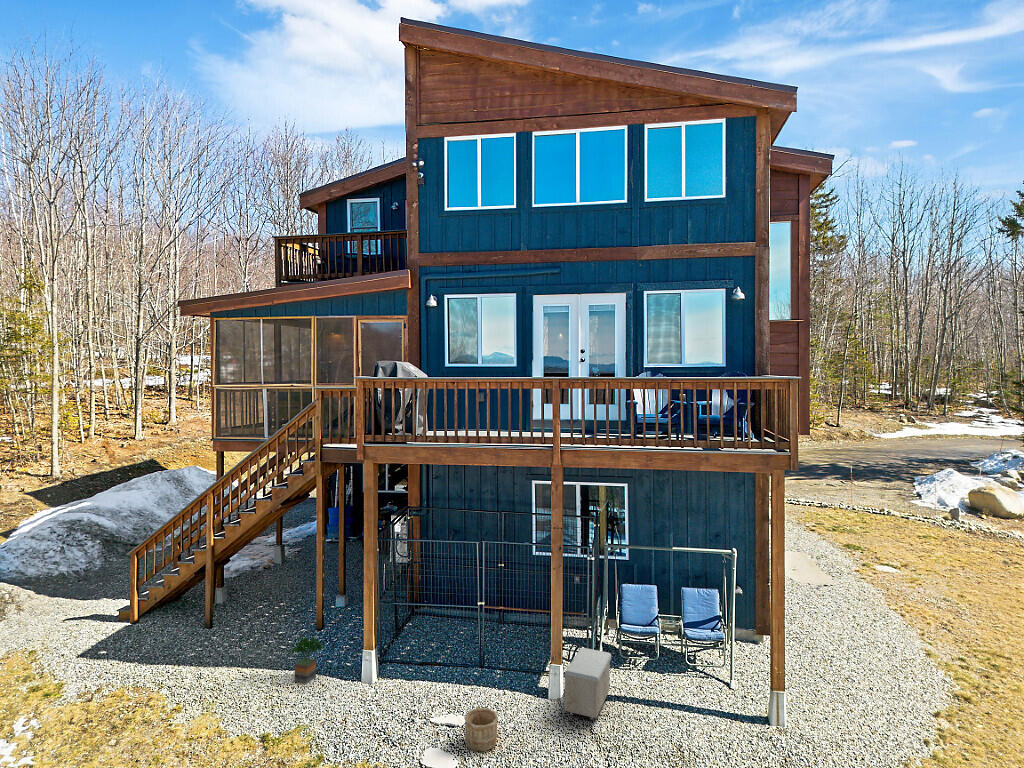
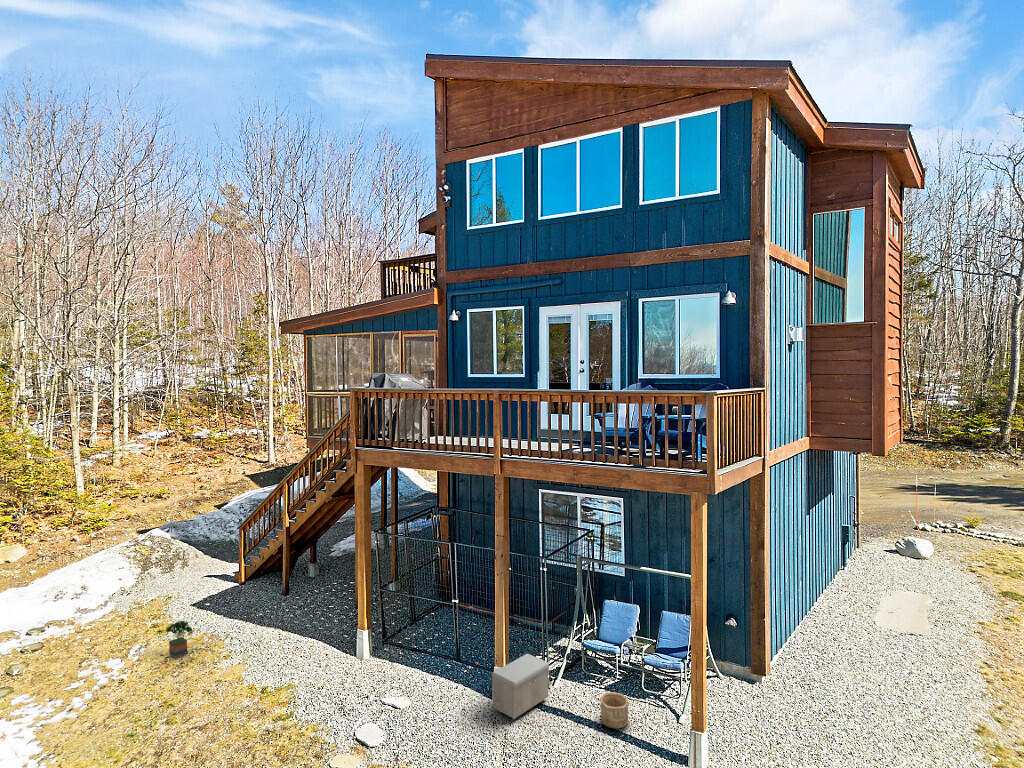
potted tree: present [291,637,323,684] -> present [166,621,192,659]
wooden bucket: present [464,708,498,751] -> present [600,692,629,729]

